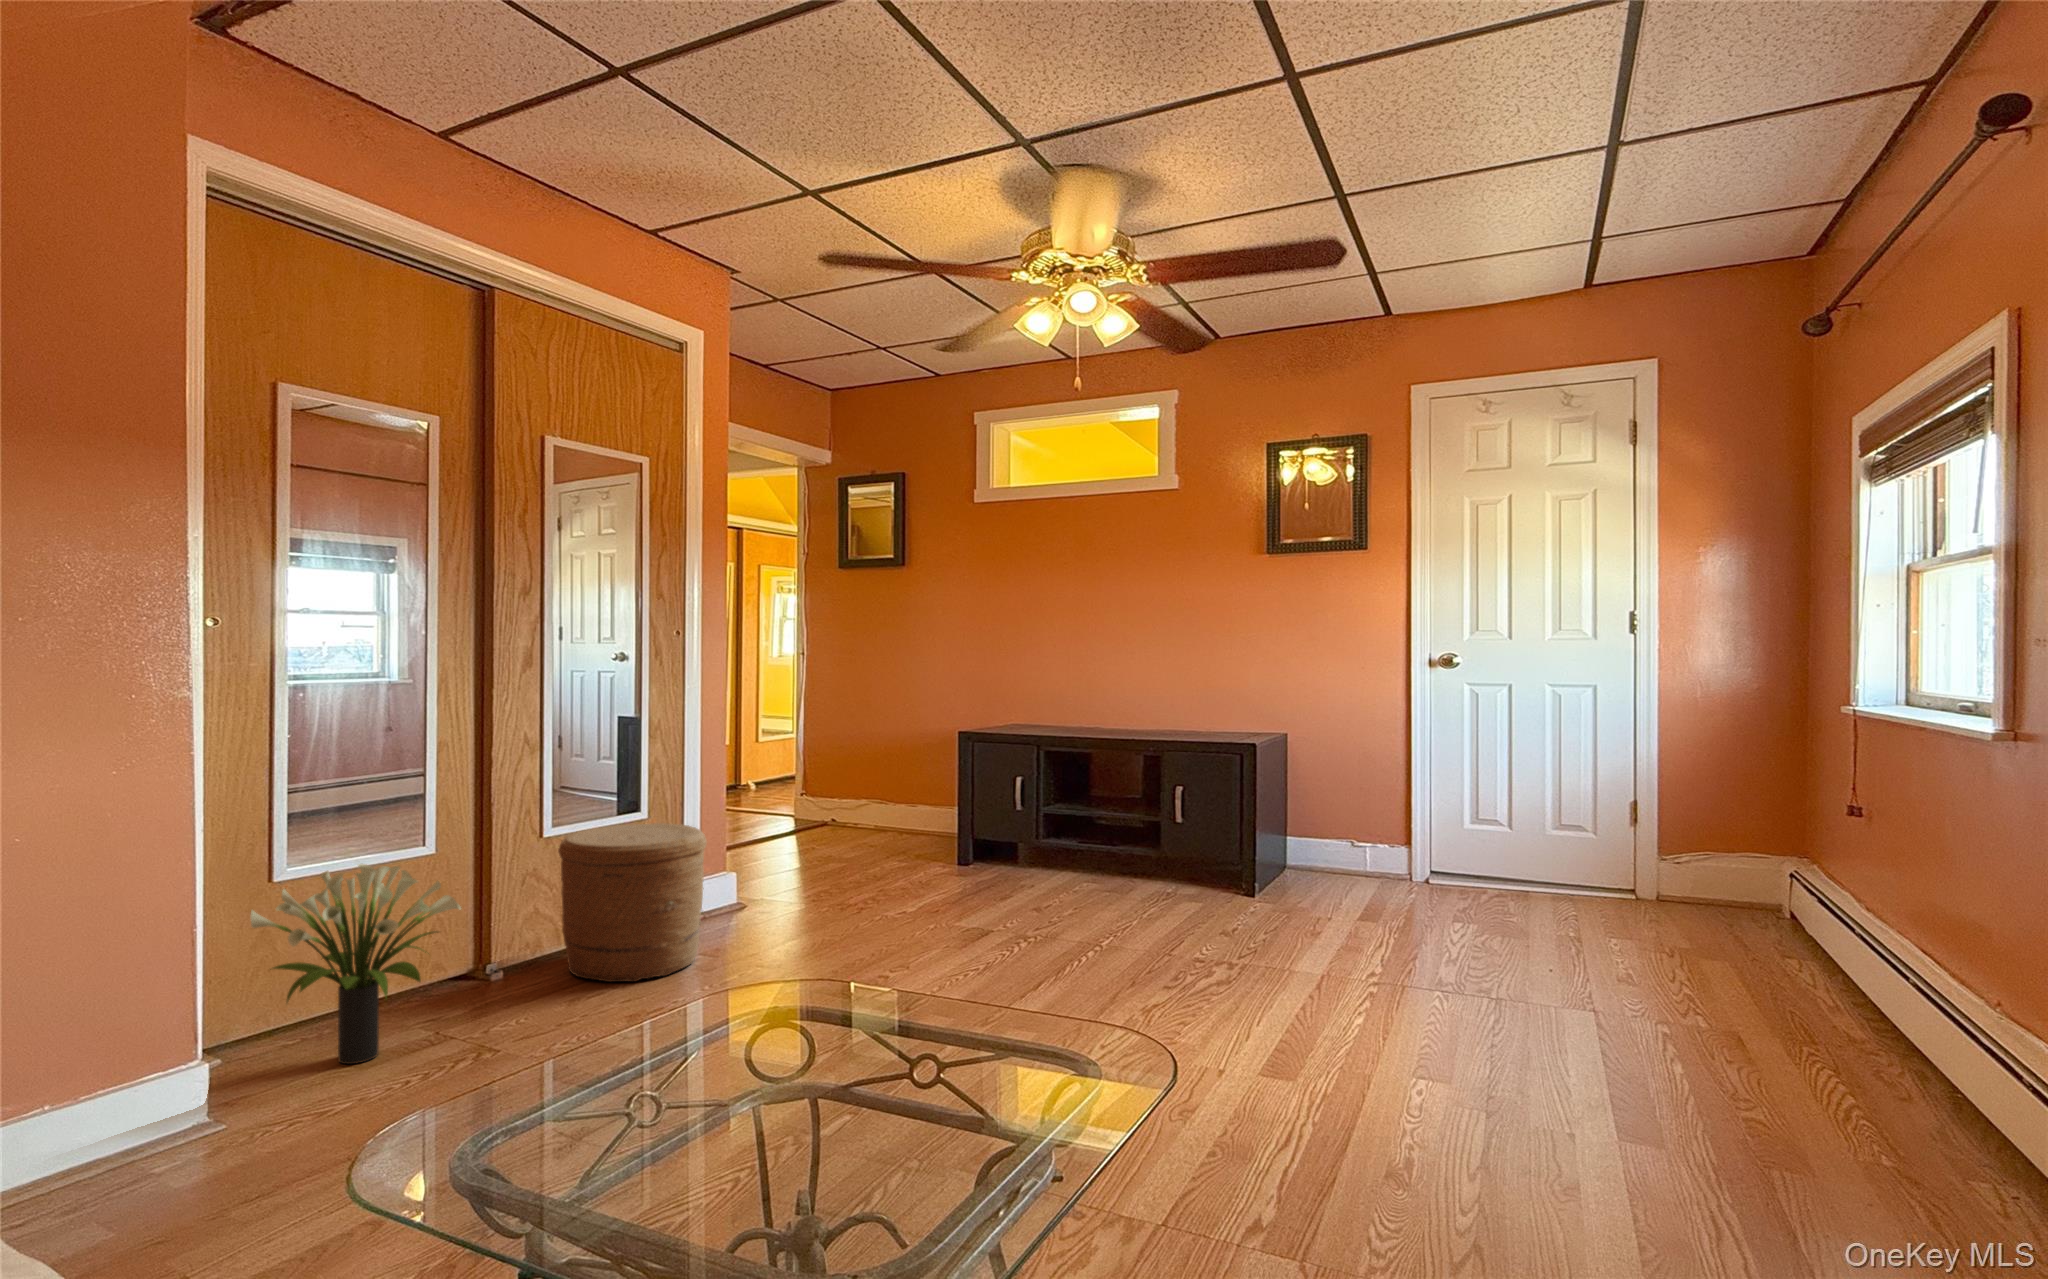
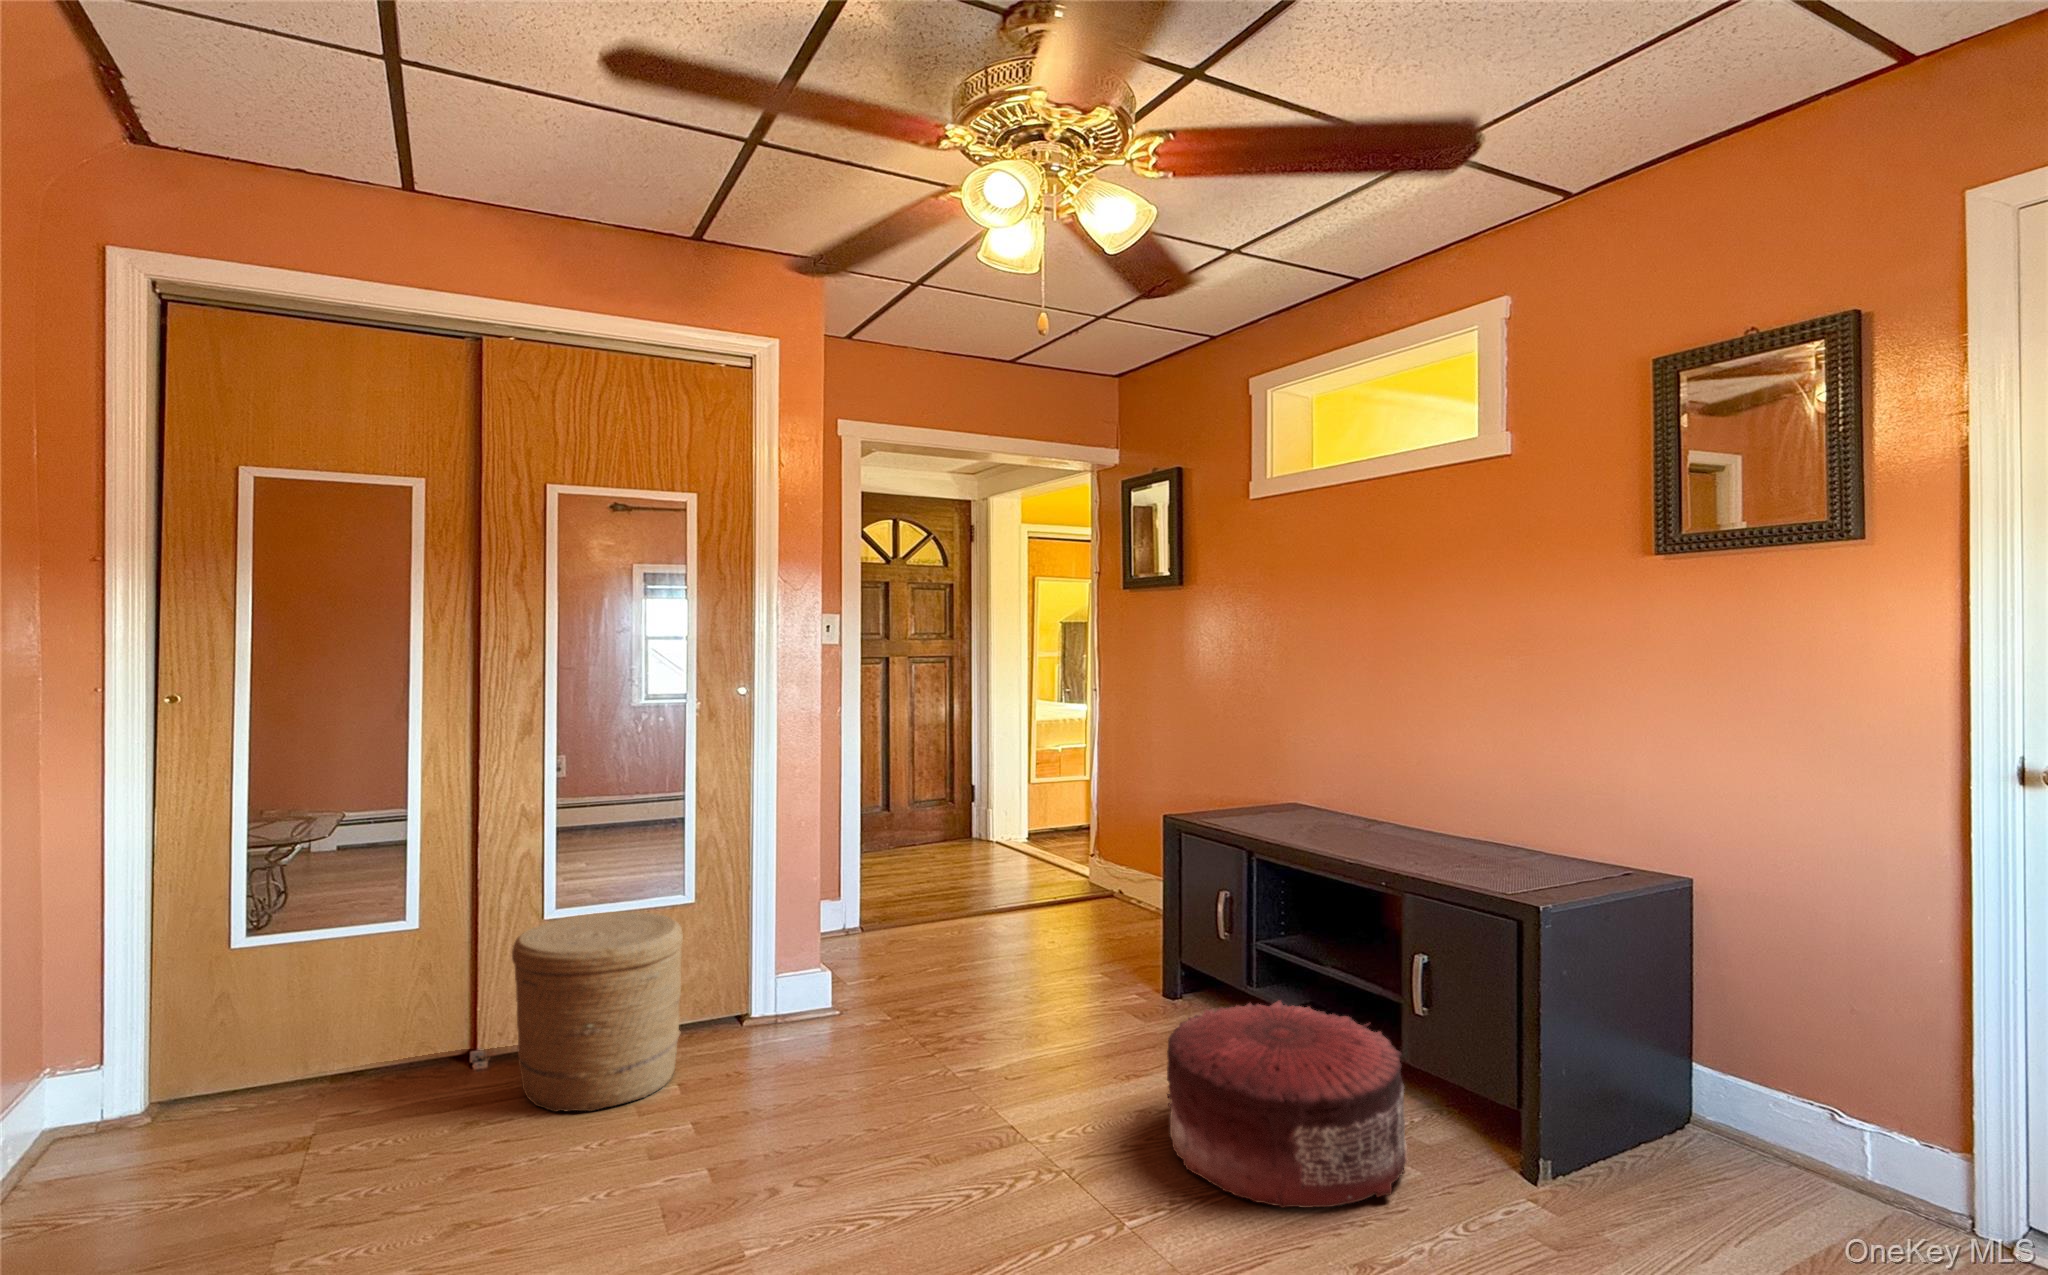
pouf: none [1061,828,1205,925] -> present [1167,1001,1407,1208]
potted plant: present [250,864,461,1064] -> none [90,946,331,1158]

